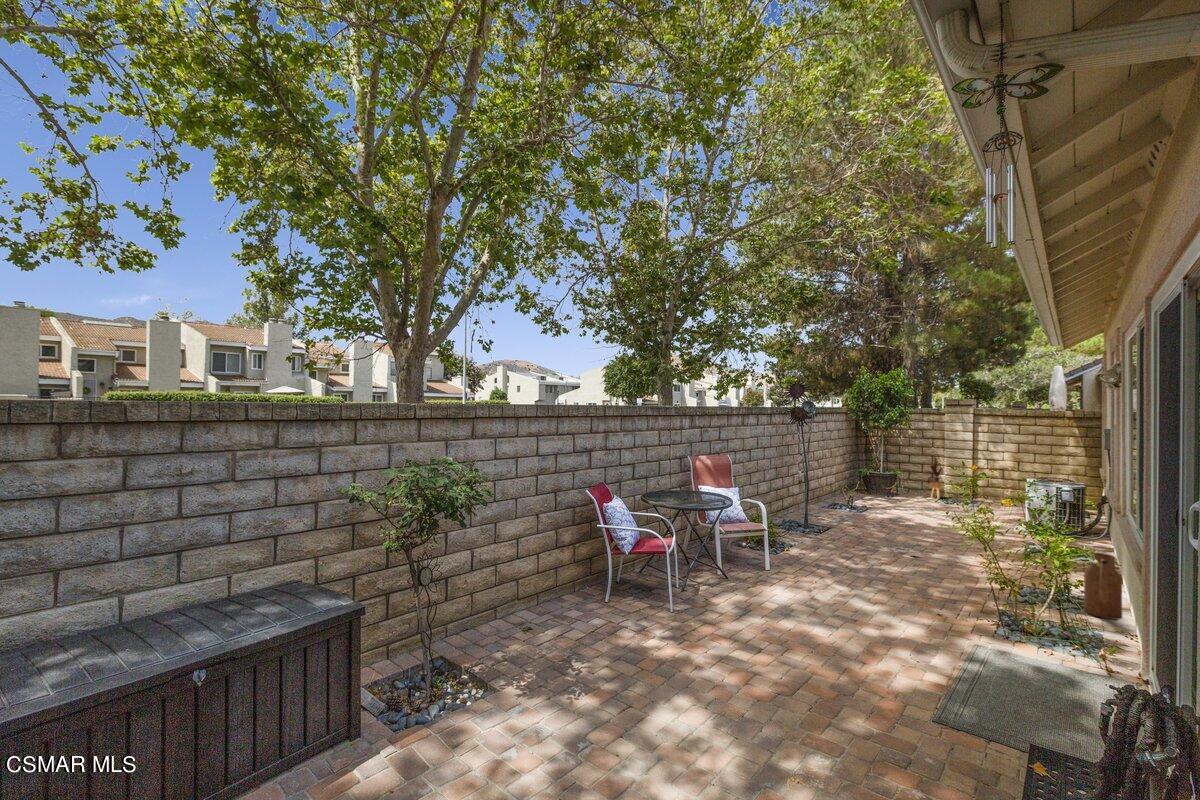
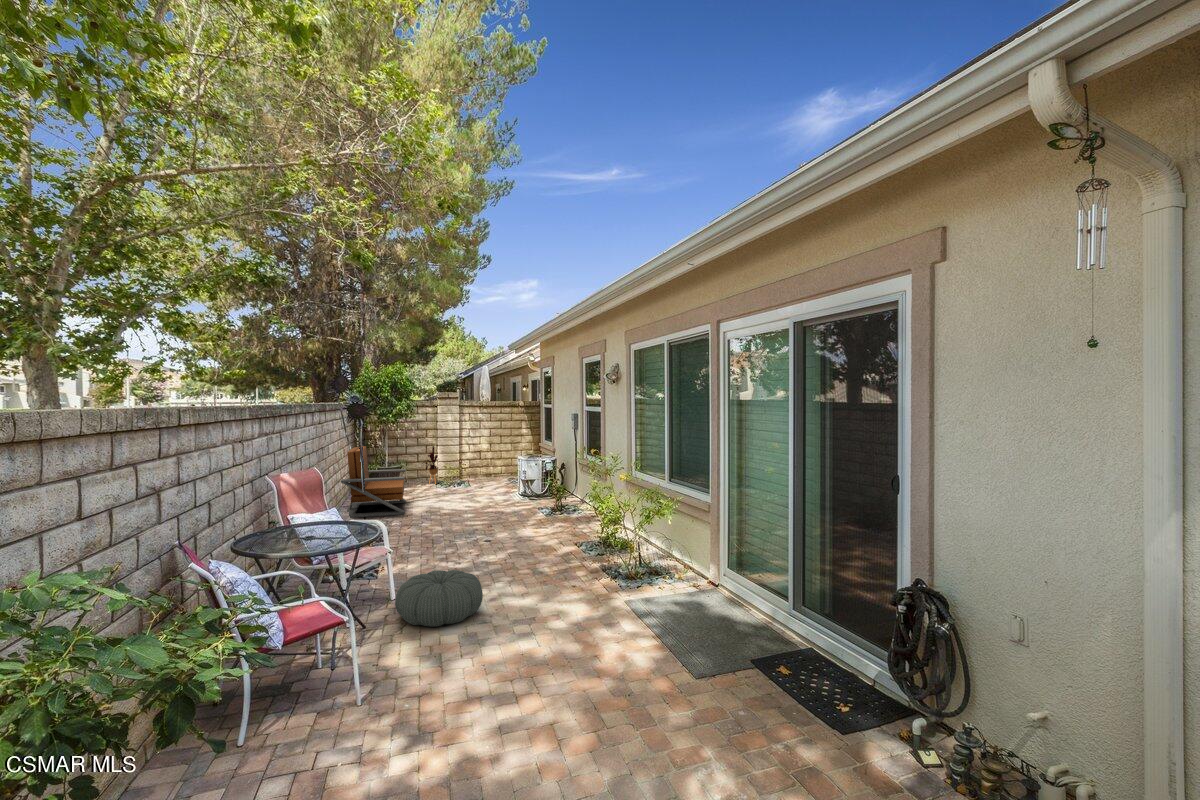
lounge chair: none [808,449,882,517] -> present [341,446,406,518]
pouf: none [747,551,822,597] -> present [395,570,483,627]
watering can: present [1084,553,1122,620] -> none [627,506,649,552]

